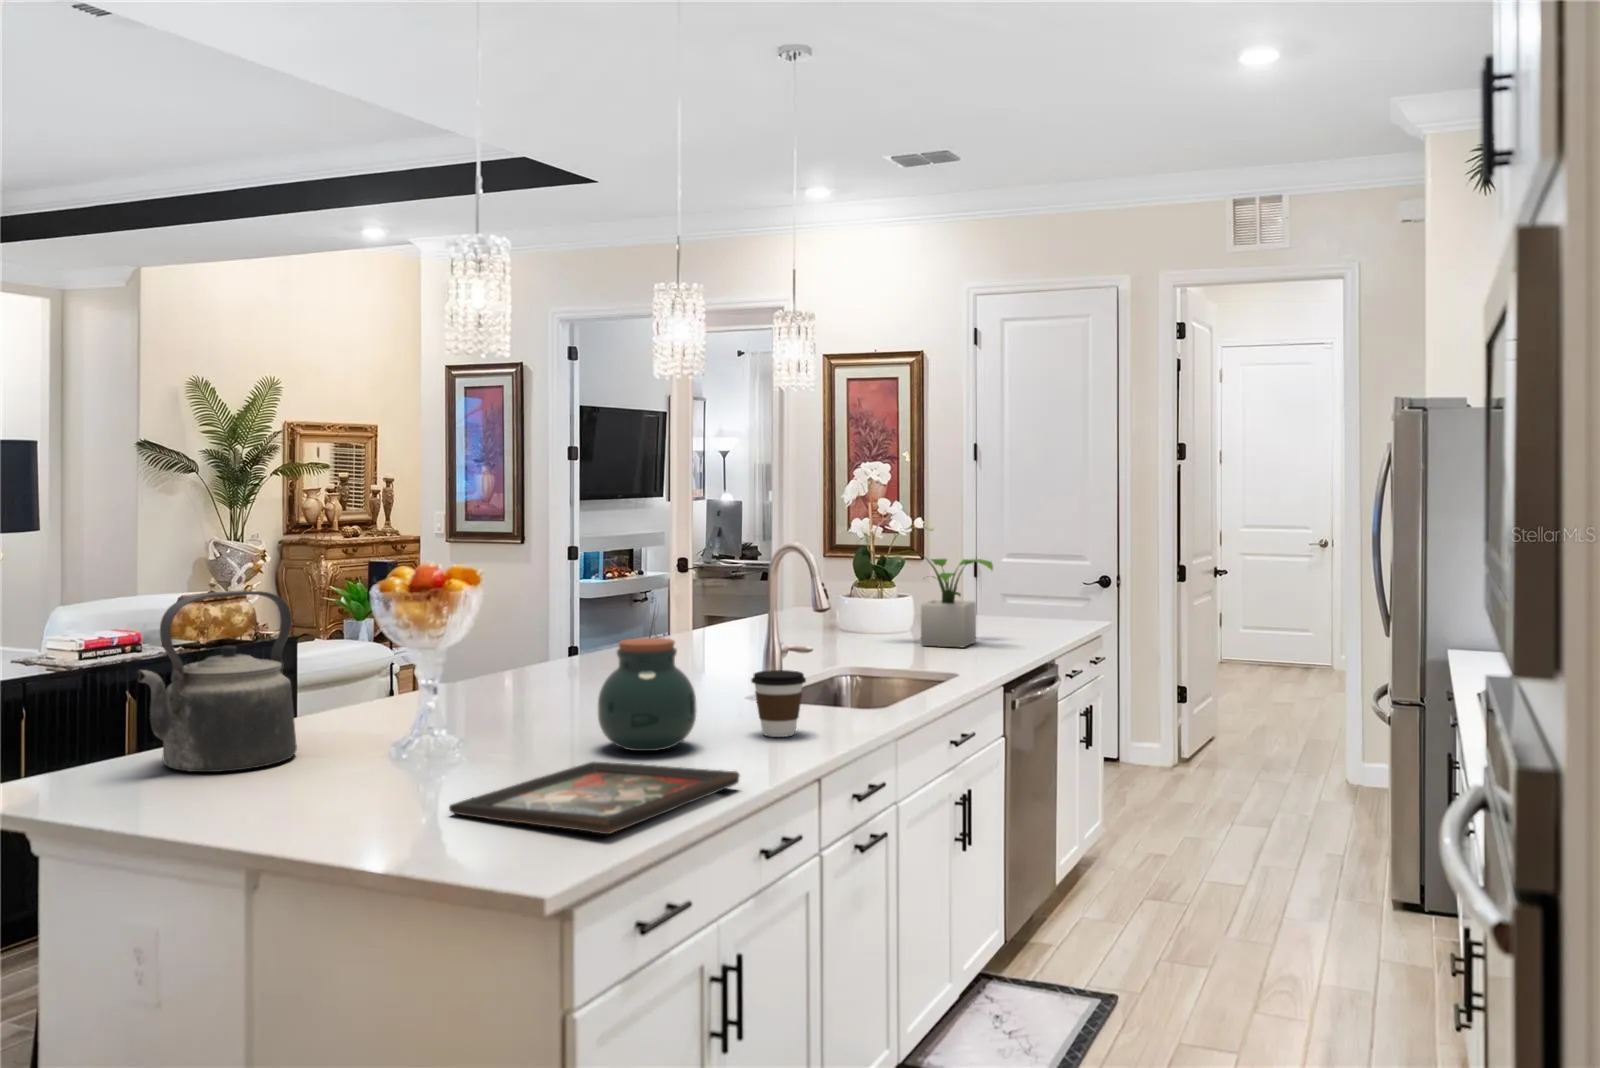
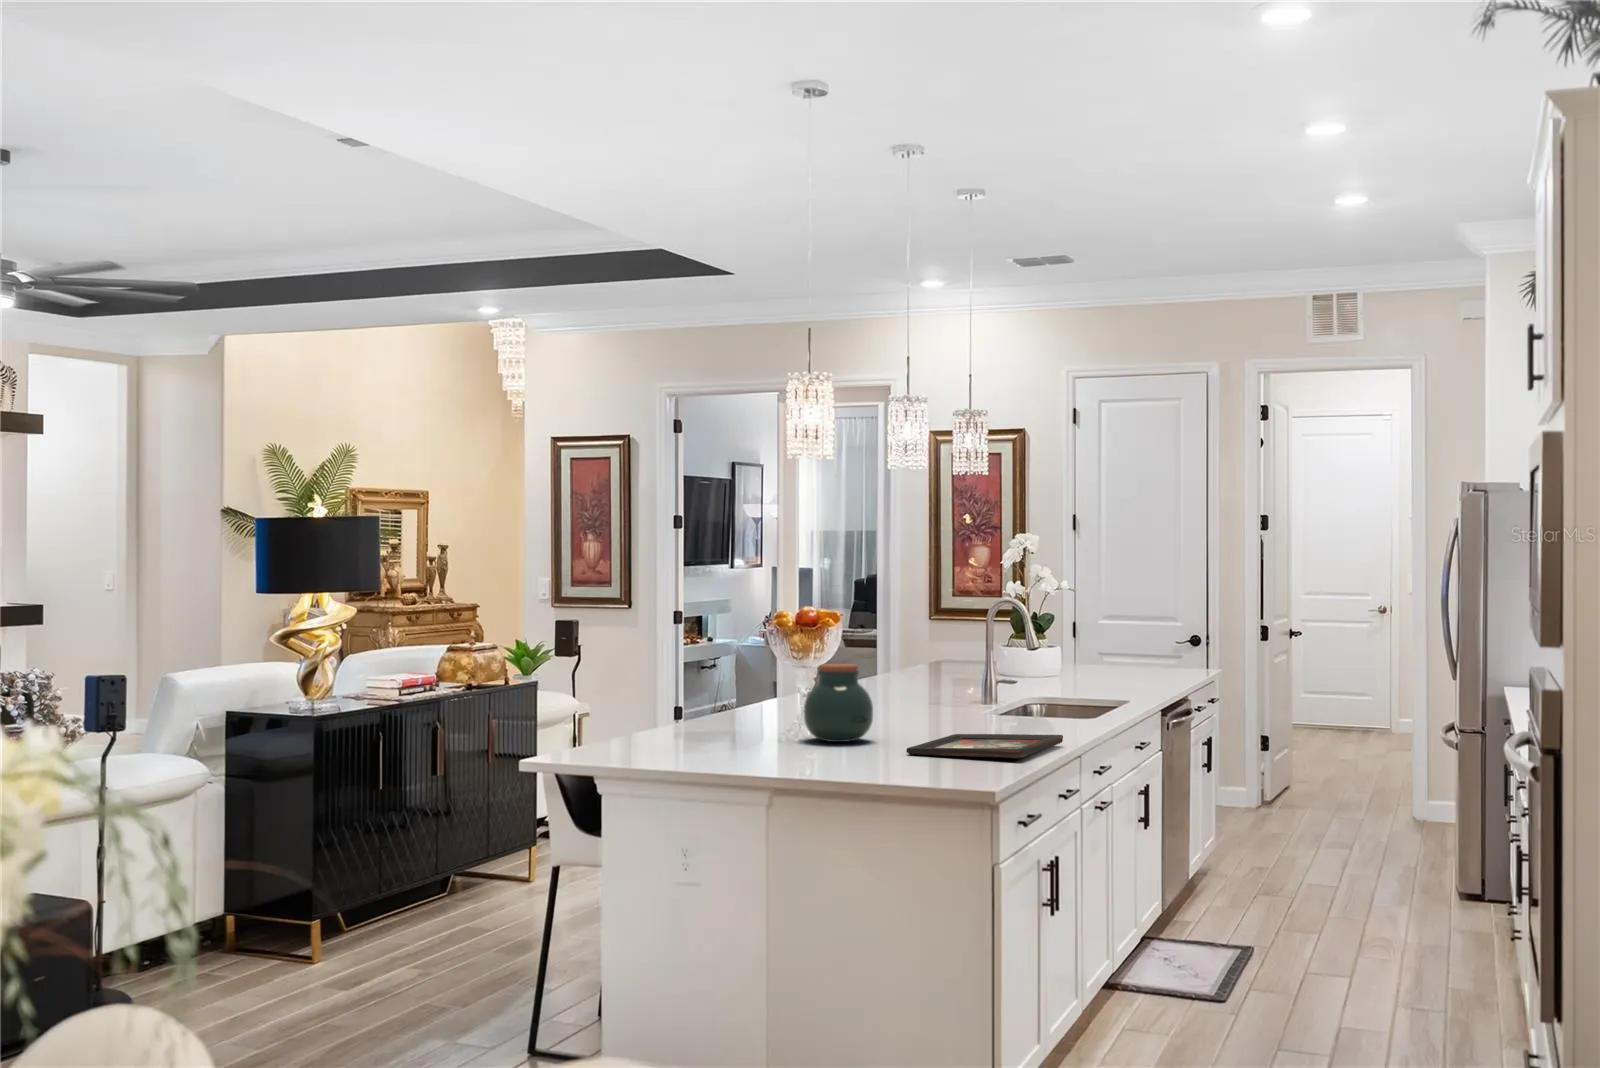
potted plant: present [885,554,993,647] -> none [1051,607,1145,684]
kettle: present [138,590,297,772] -> none [670,624,751,740]
jar: present [598,638,697,751] -> present [804,664,873,742]
coffee cup: present [751,670,806,737] -> none [1030,683,1069,727]

